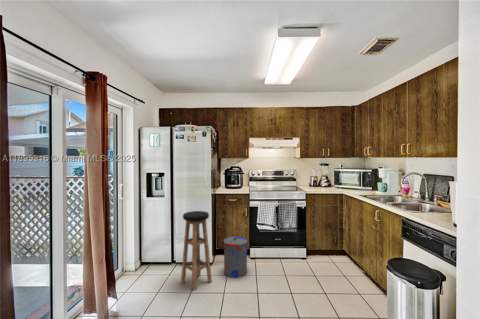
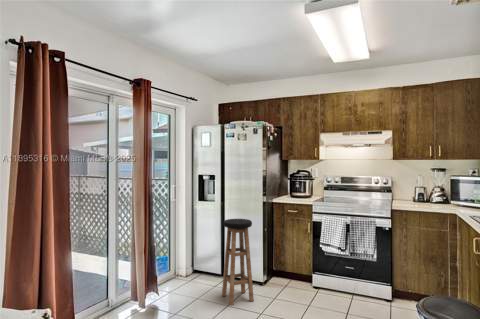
trash can: present [224,236,247,278] -> none [272,254,301,303]

